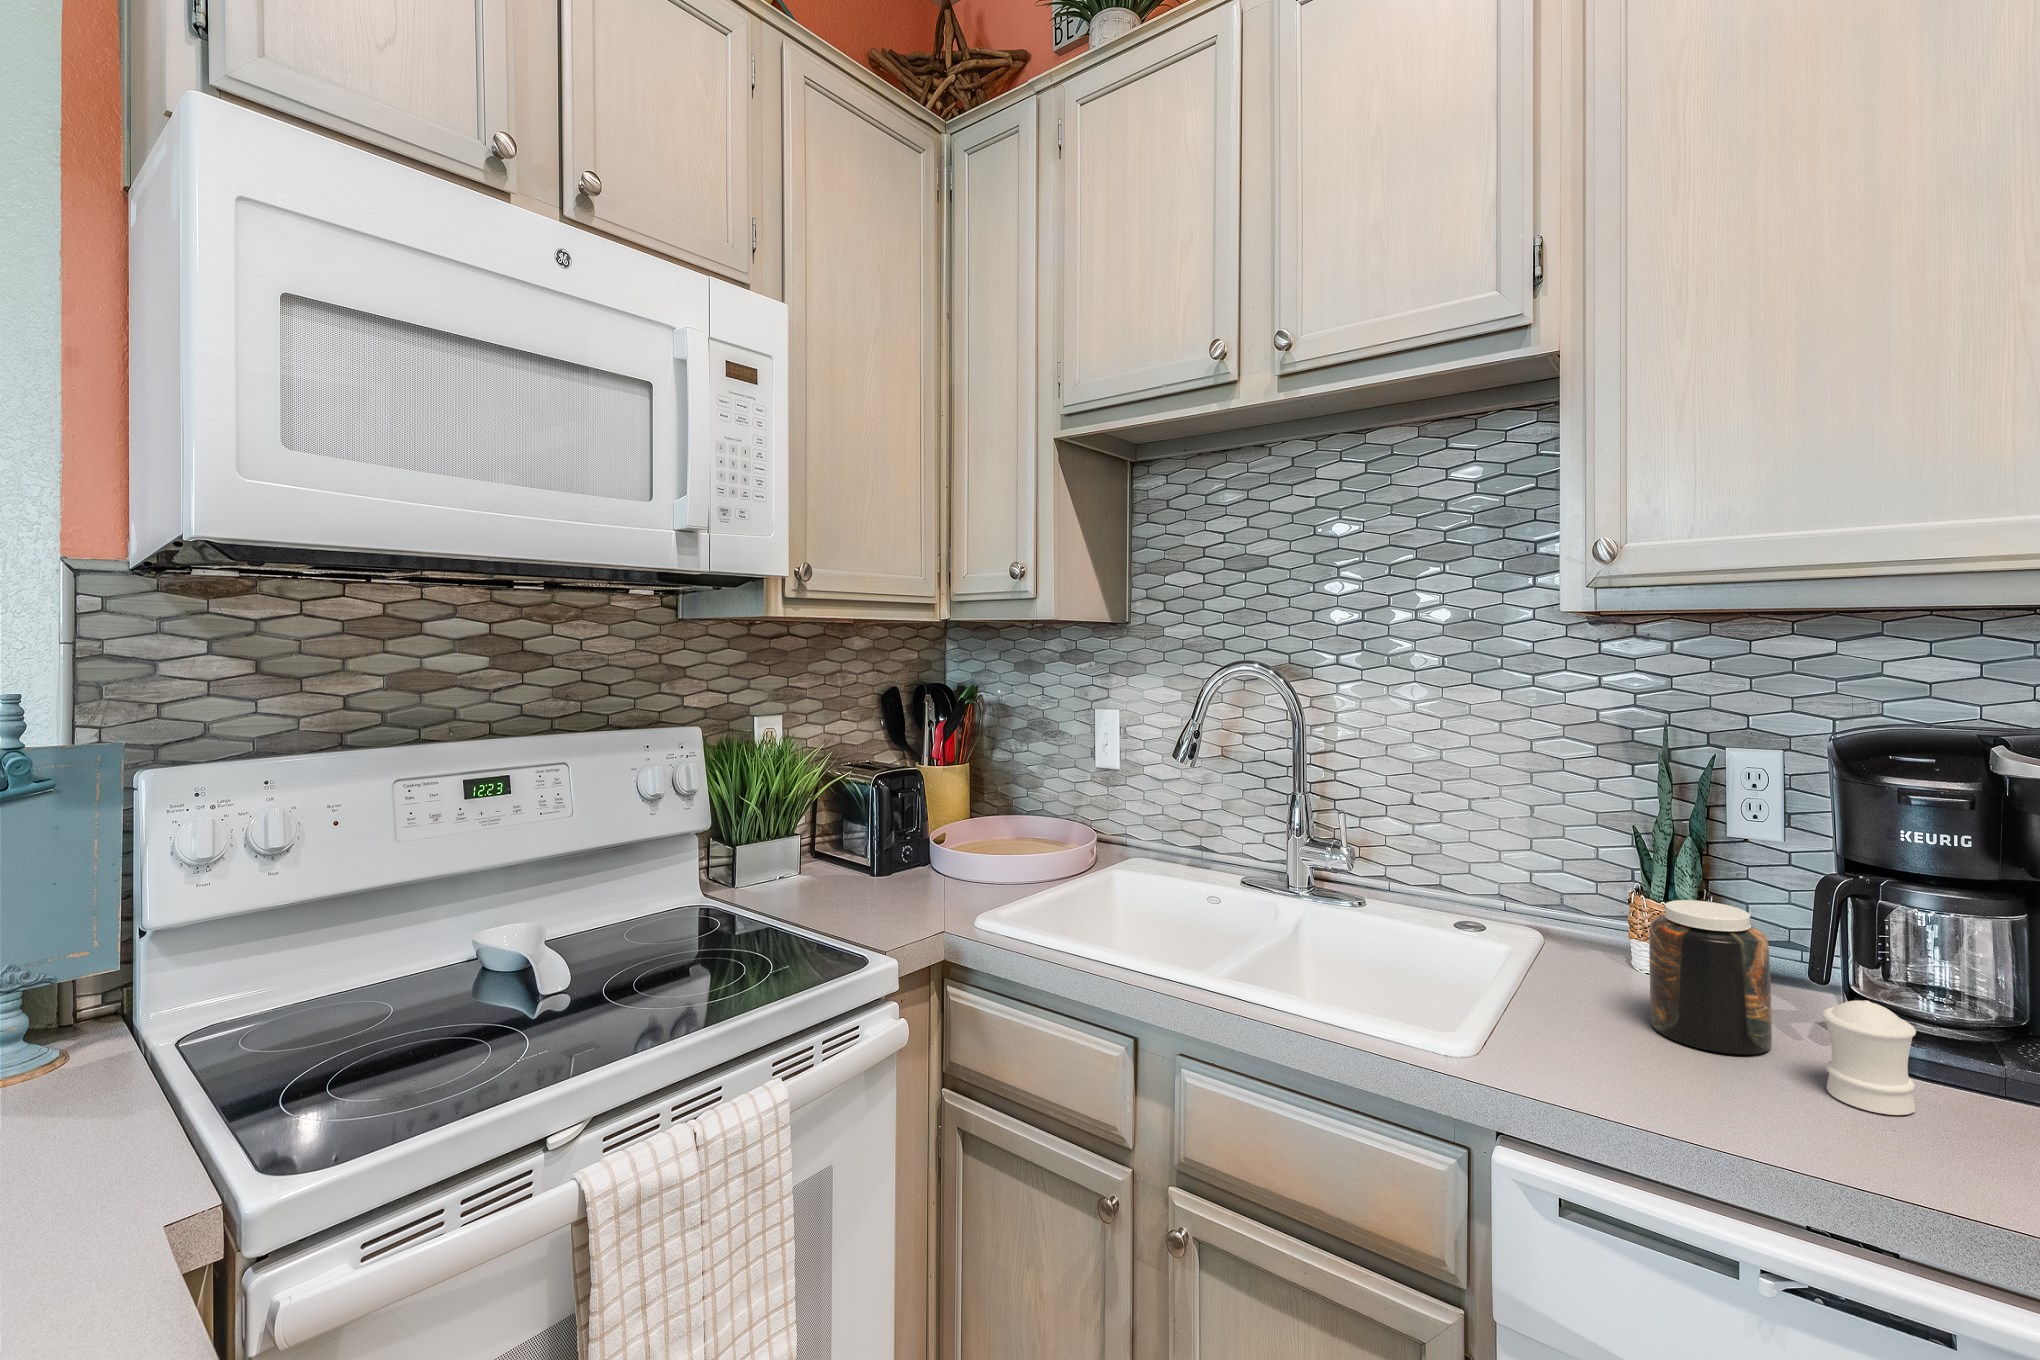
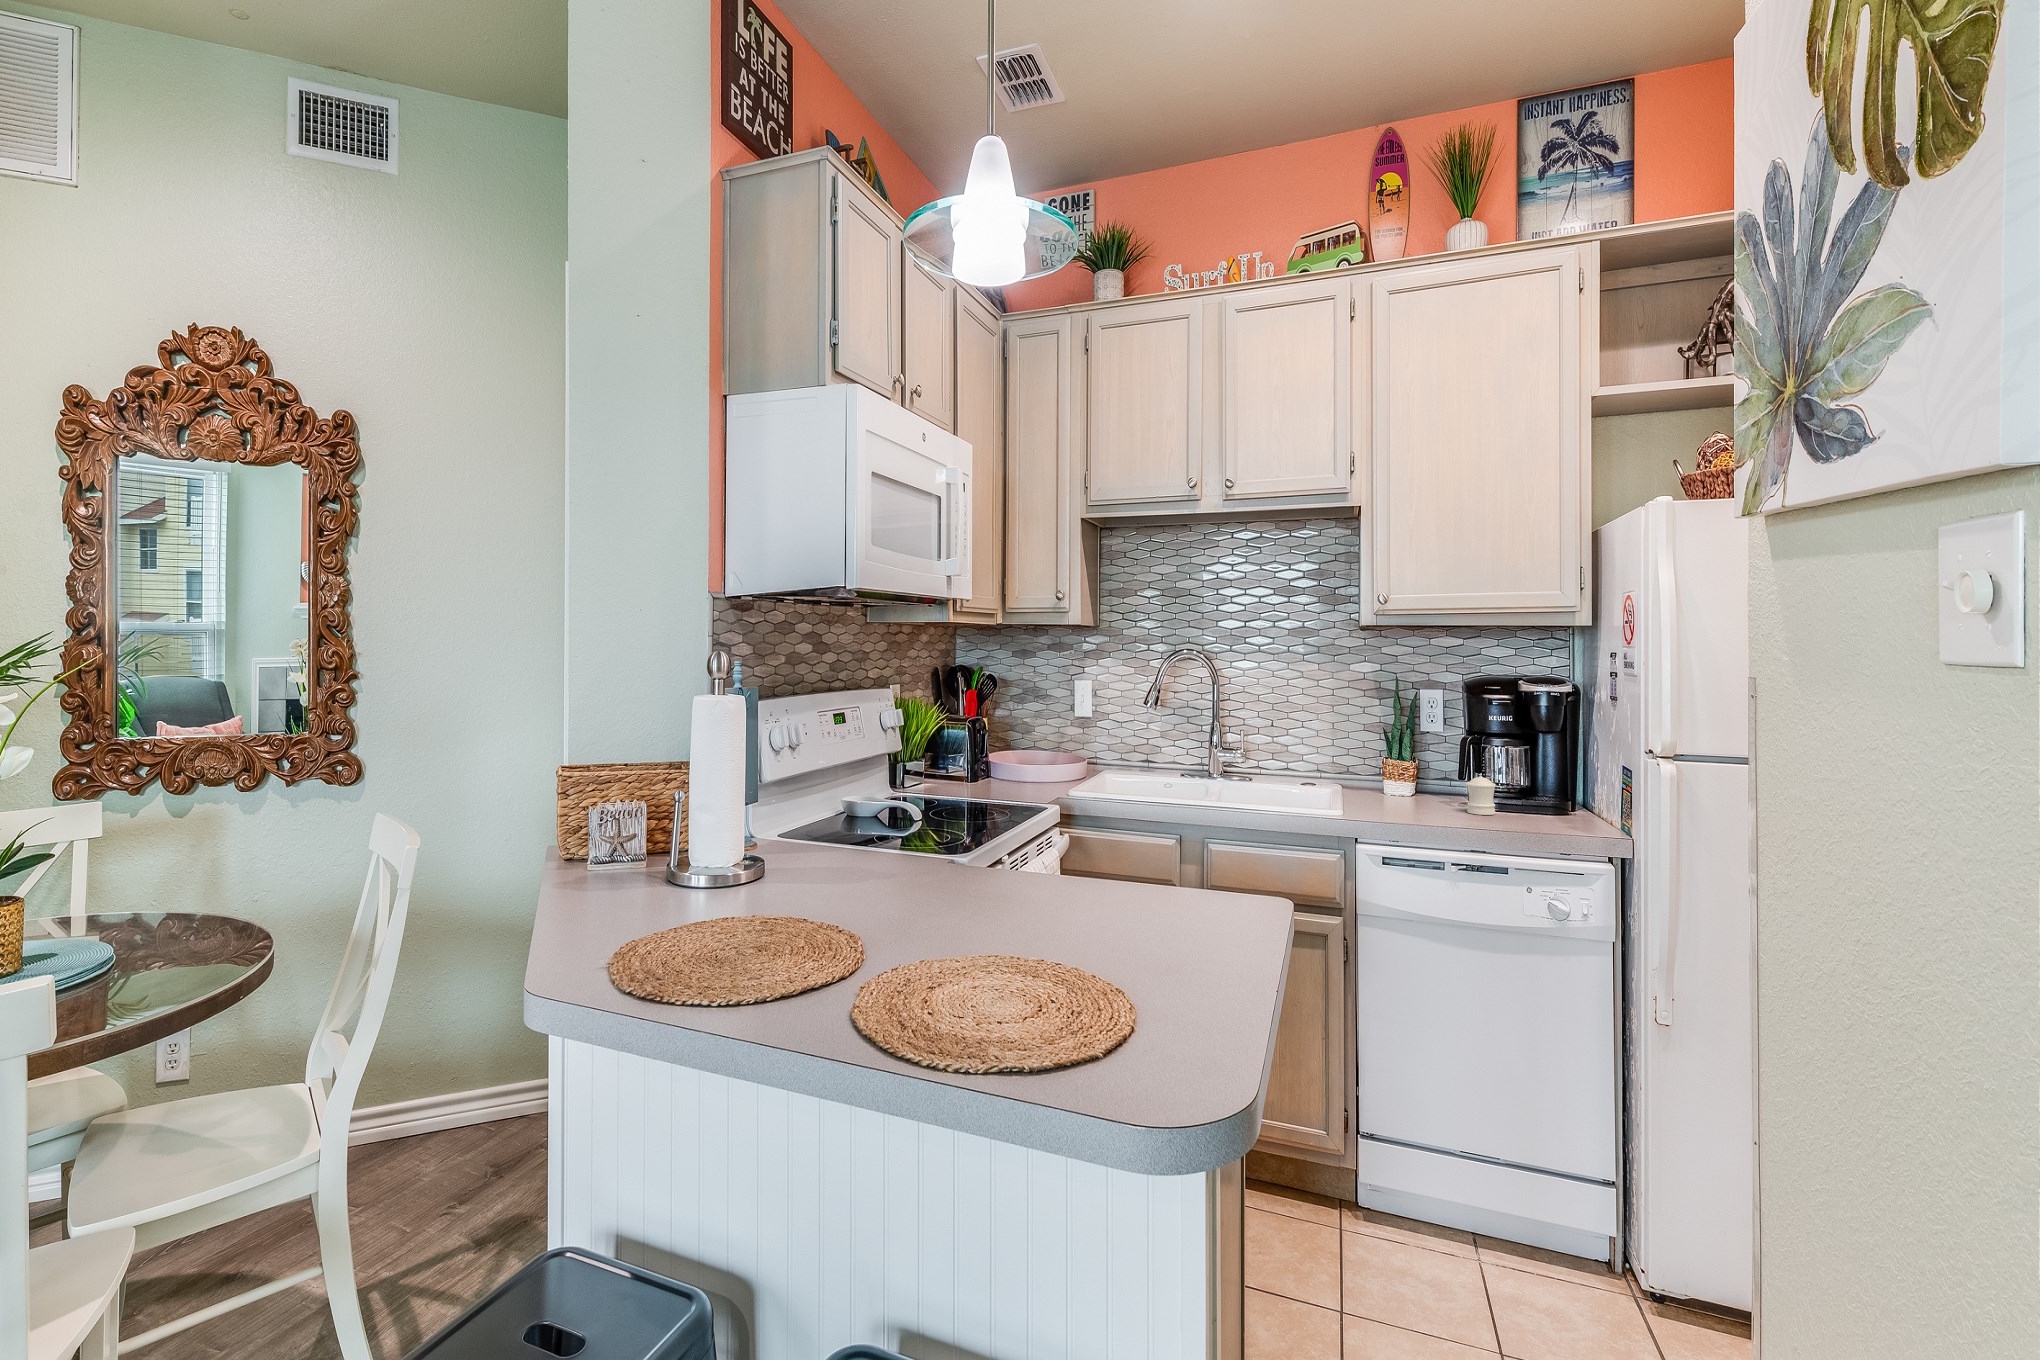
jar: present [1649,900,1772,1054] -> none [1400,751,1446,807]

